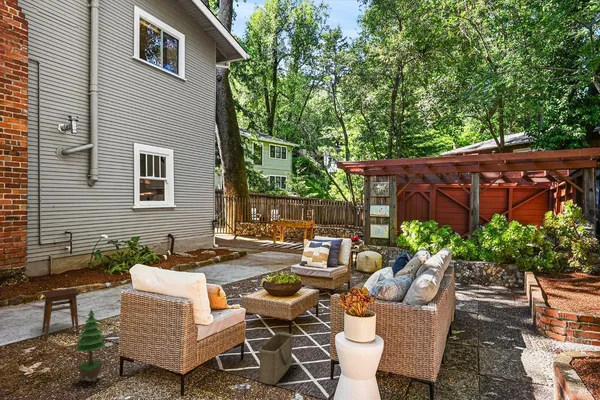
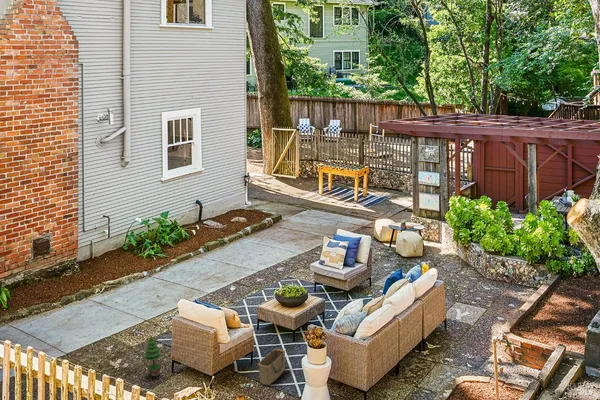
stool: present [42,288,79,340] -> none [109,299,137,339]

